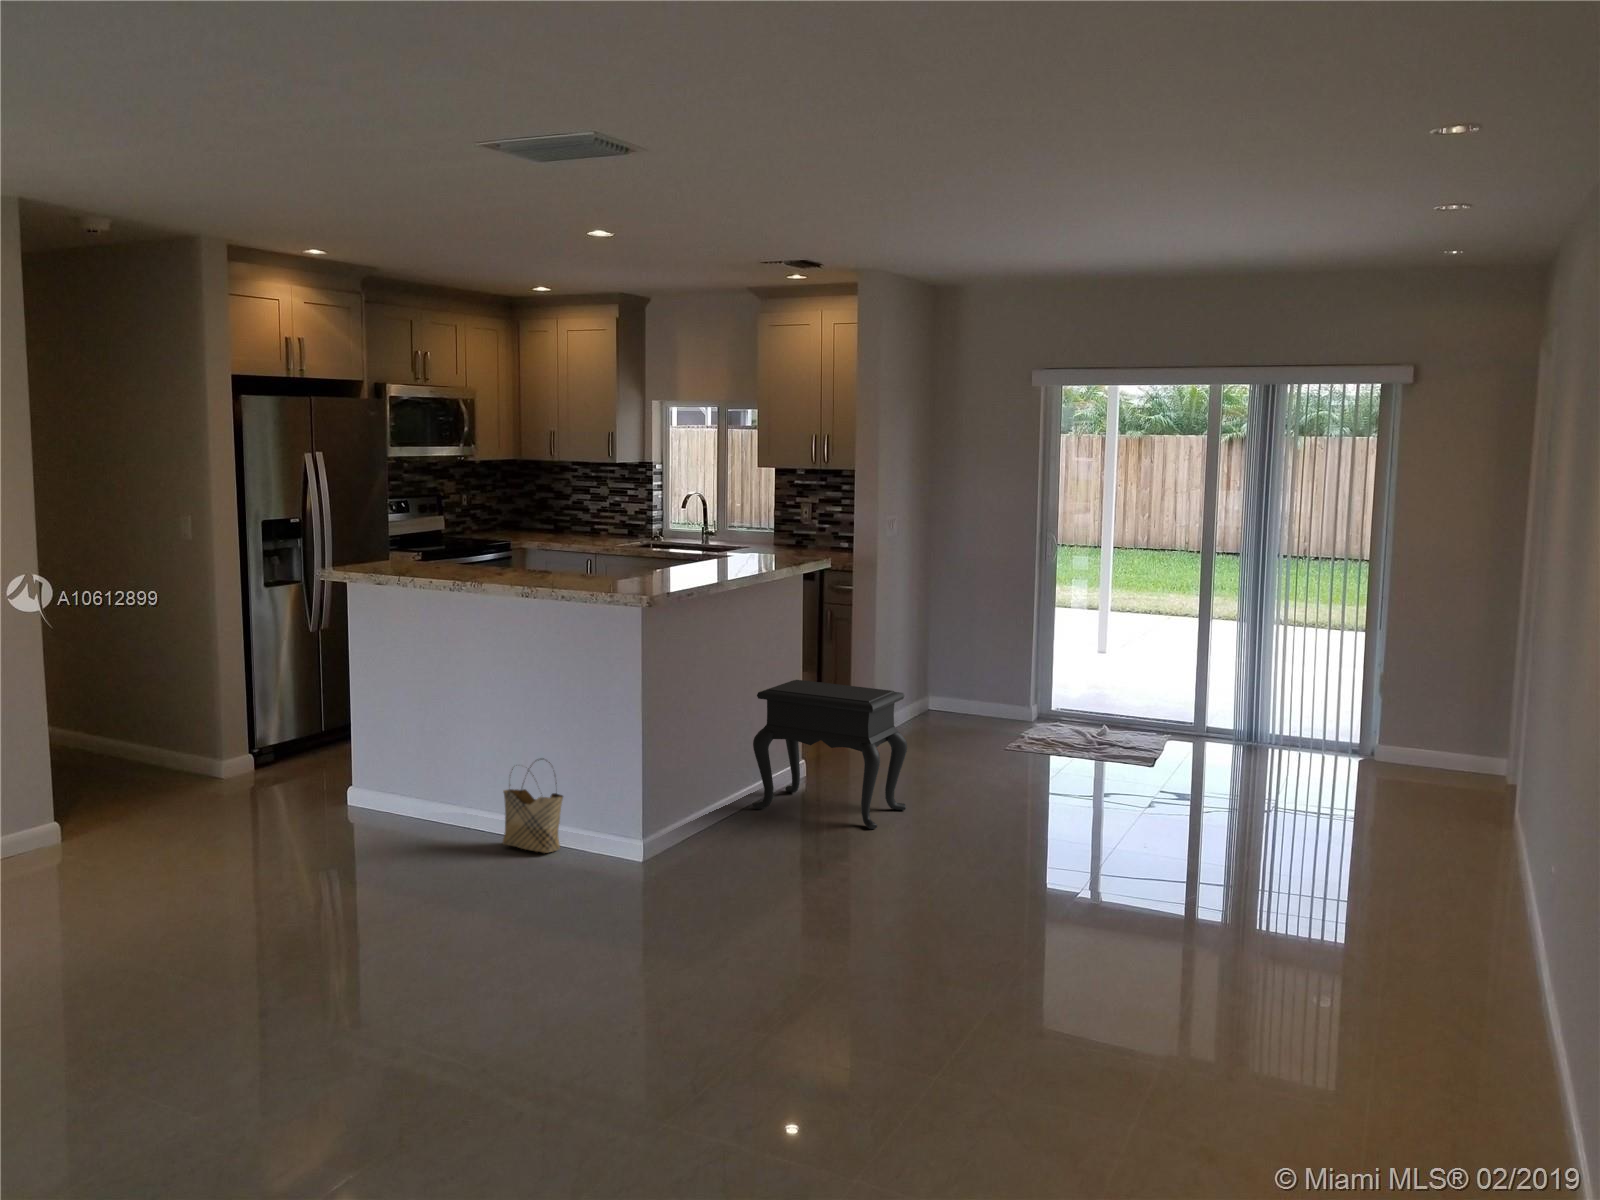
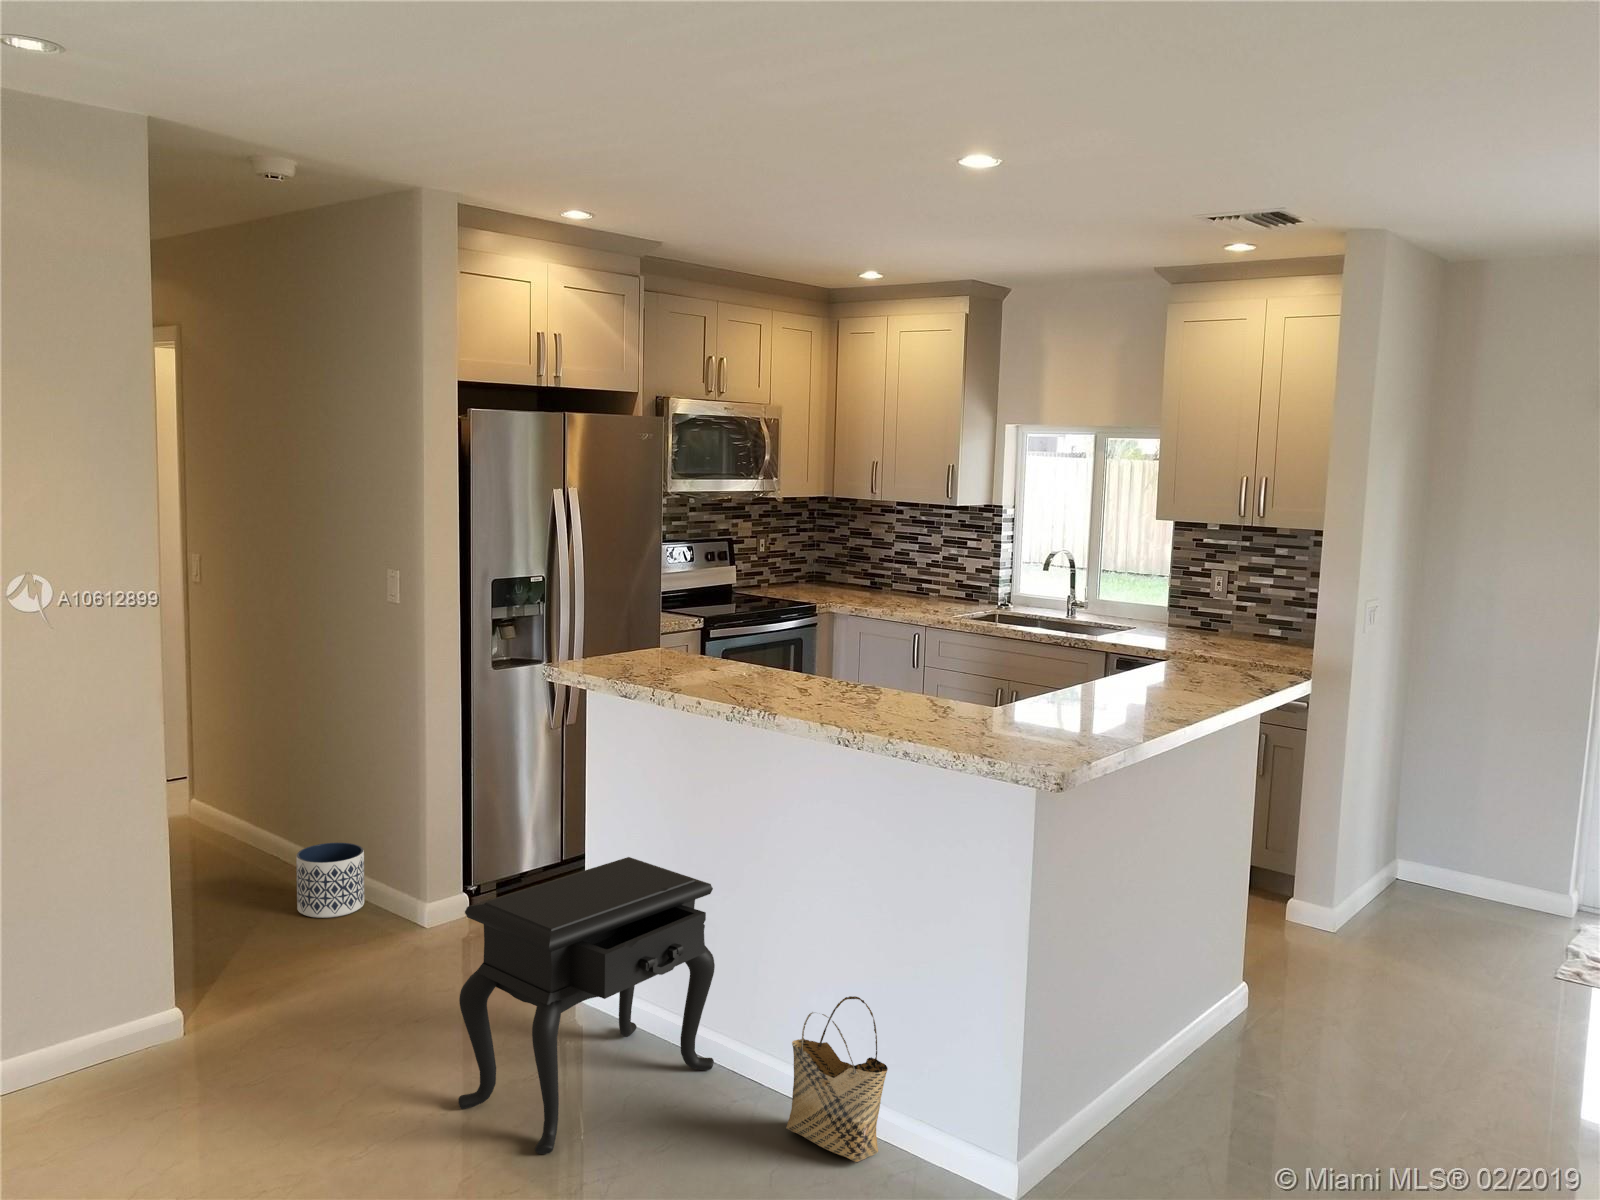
side table: present [752,680,907,829] -> present [458,857,715,1154]
planter: none [113,727,169,781] -> present [296,843,364,918]

